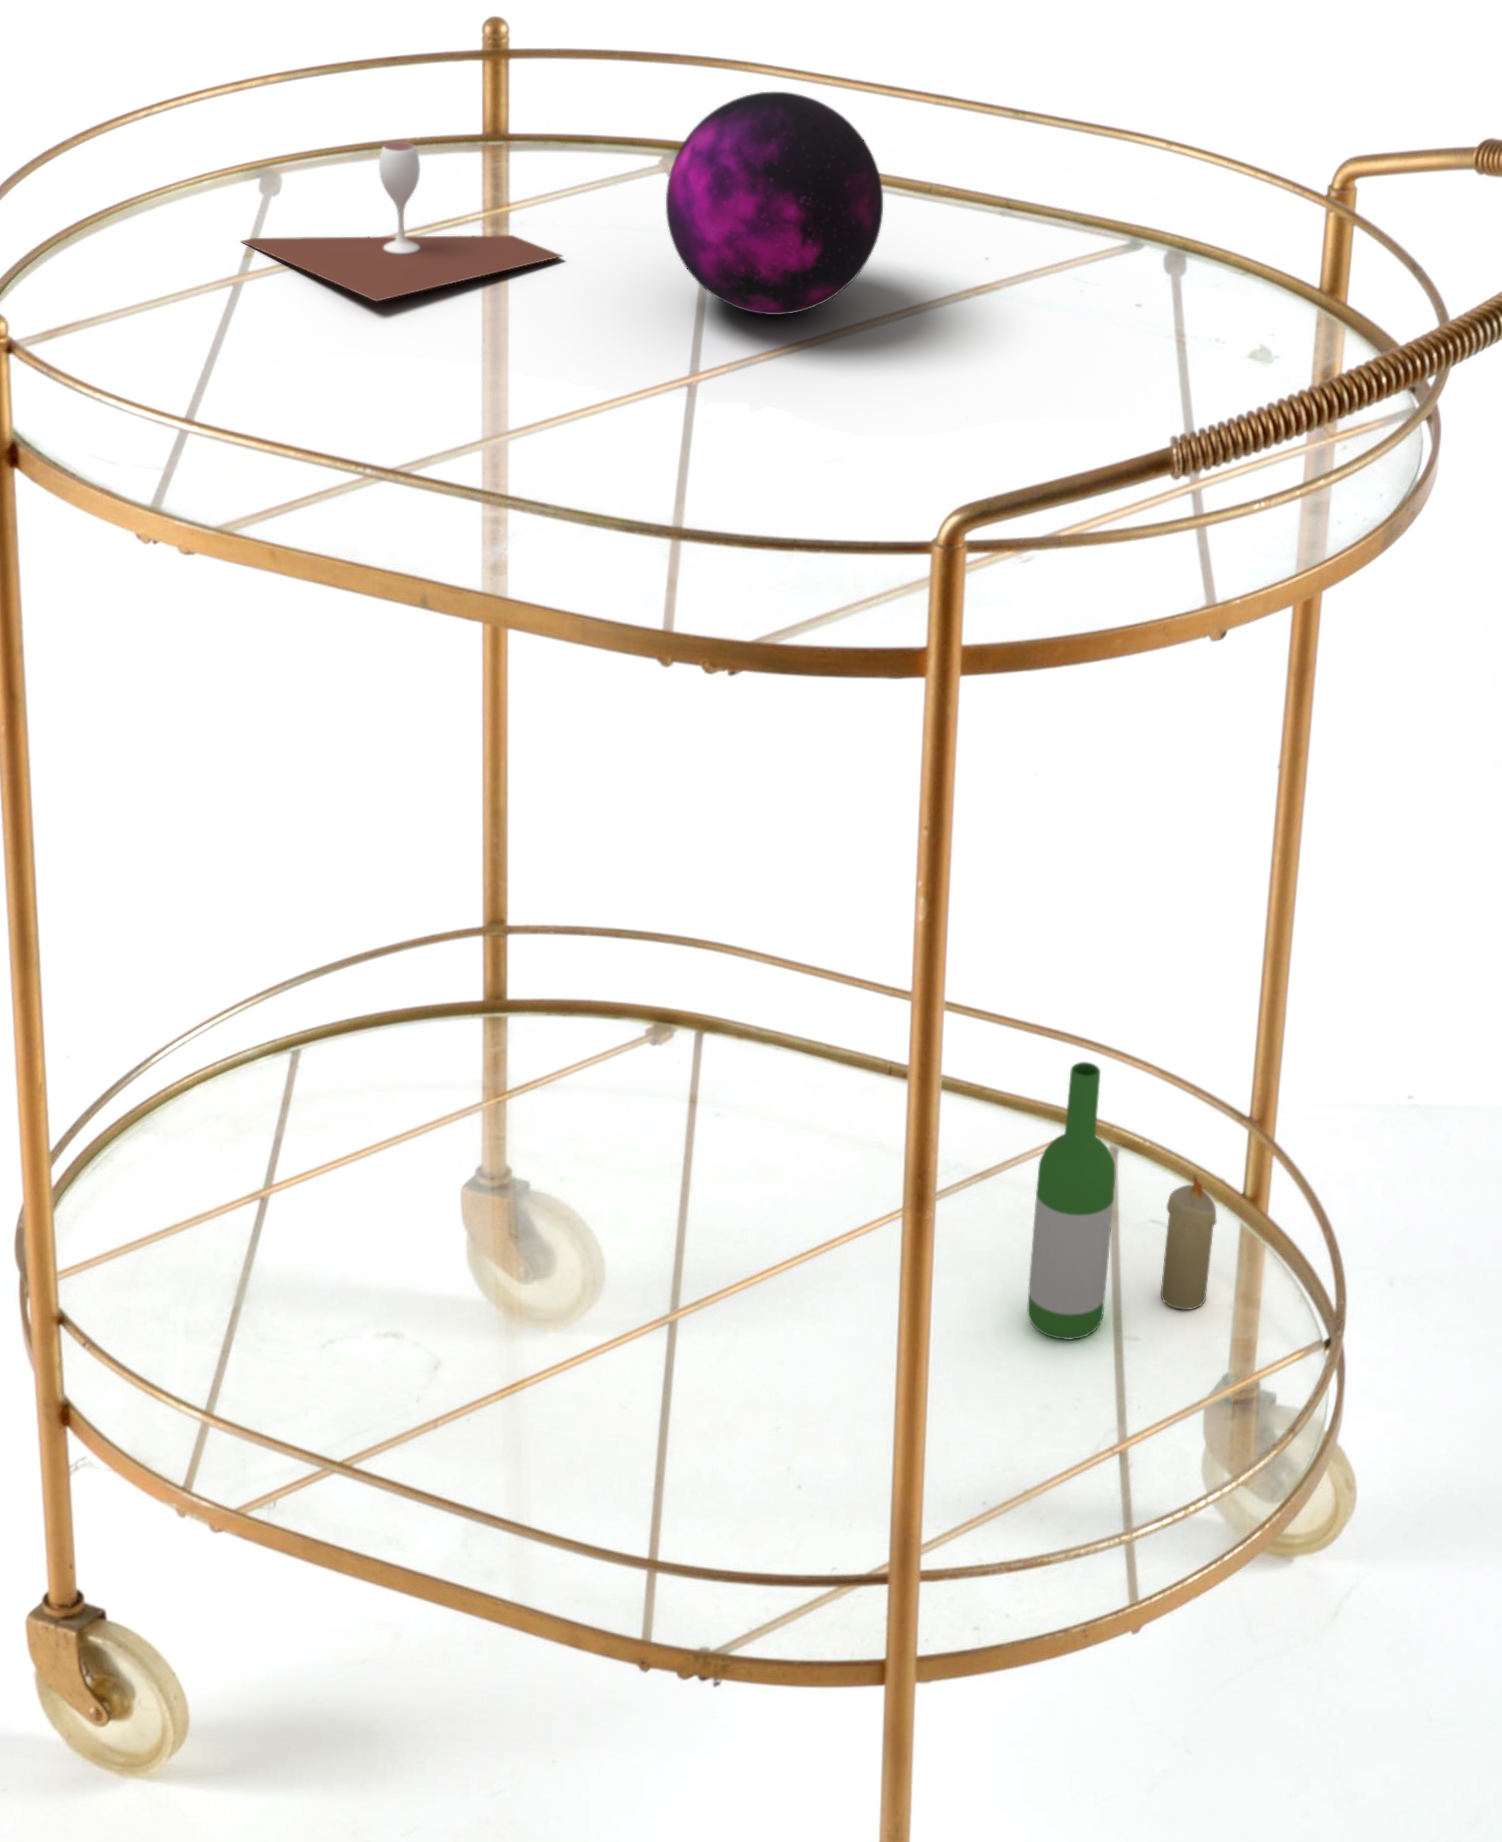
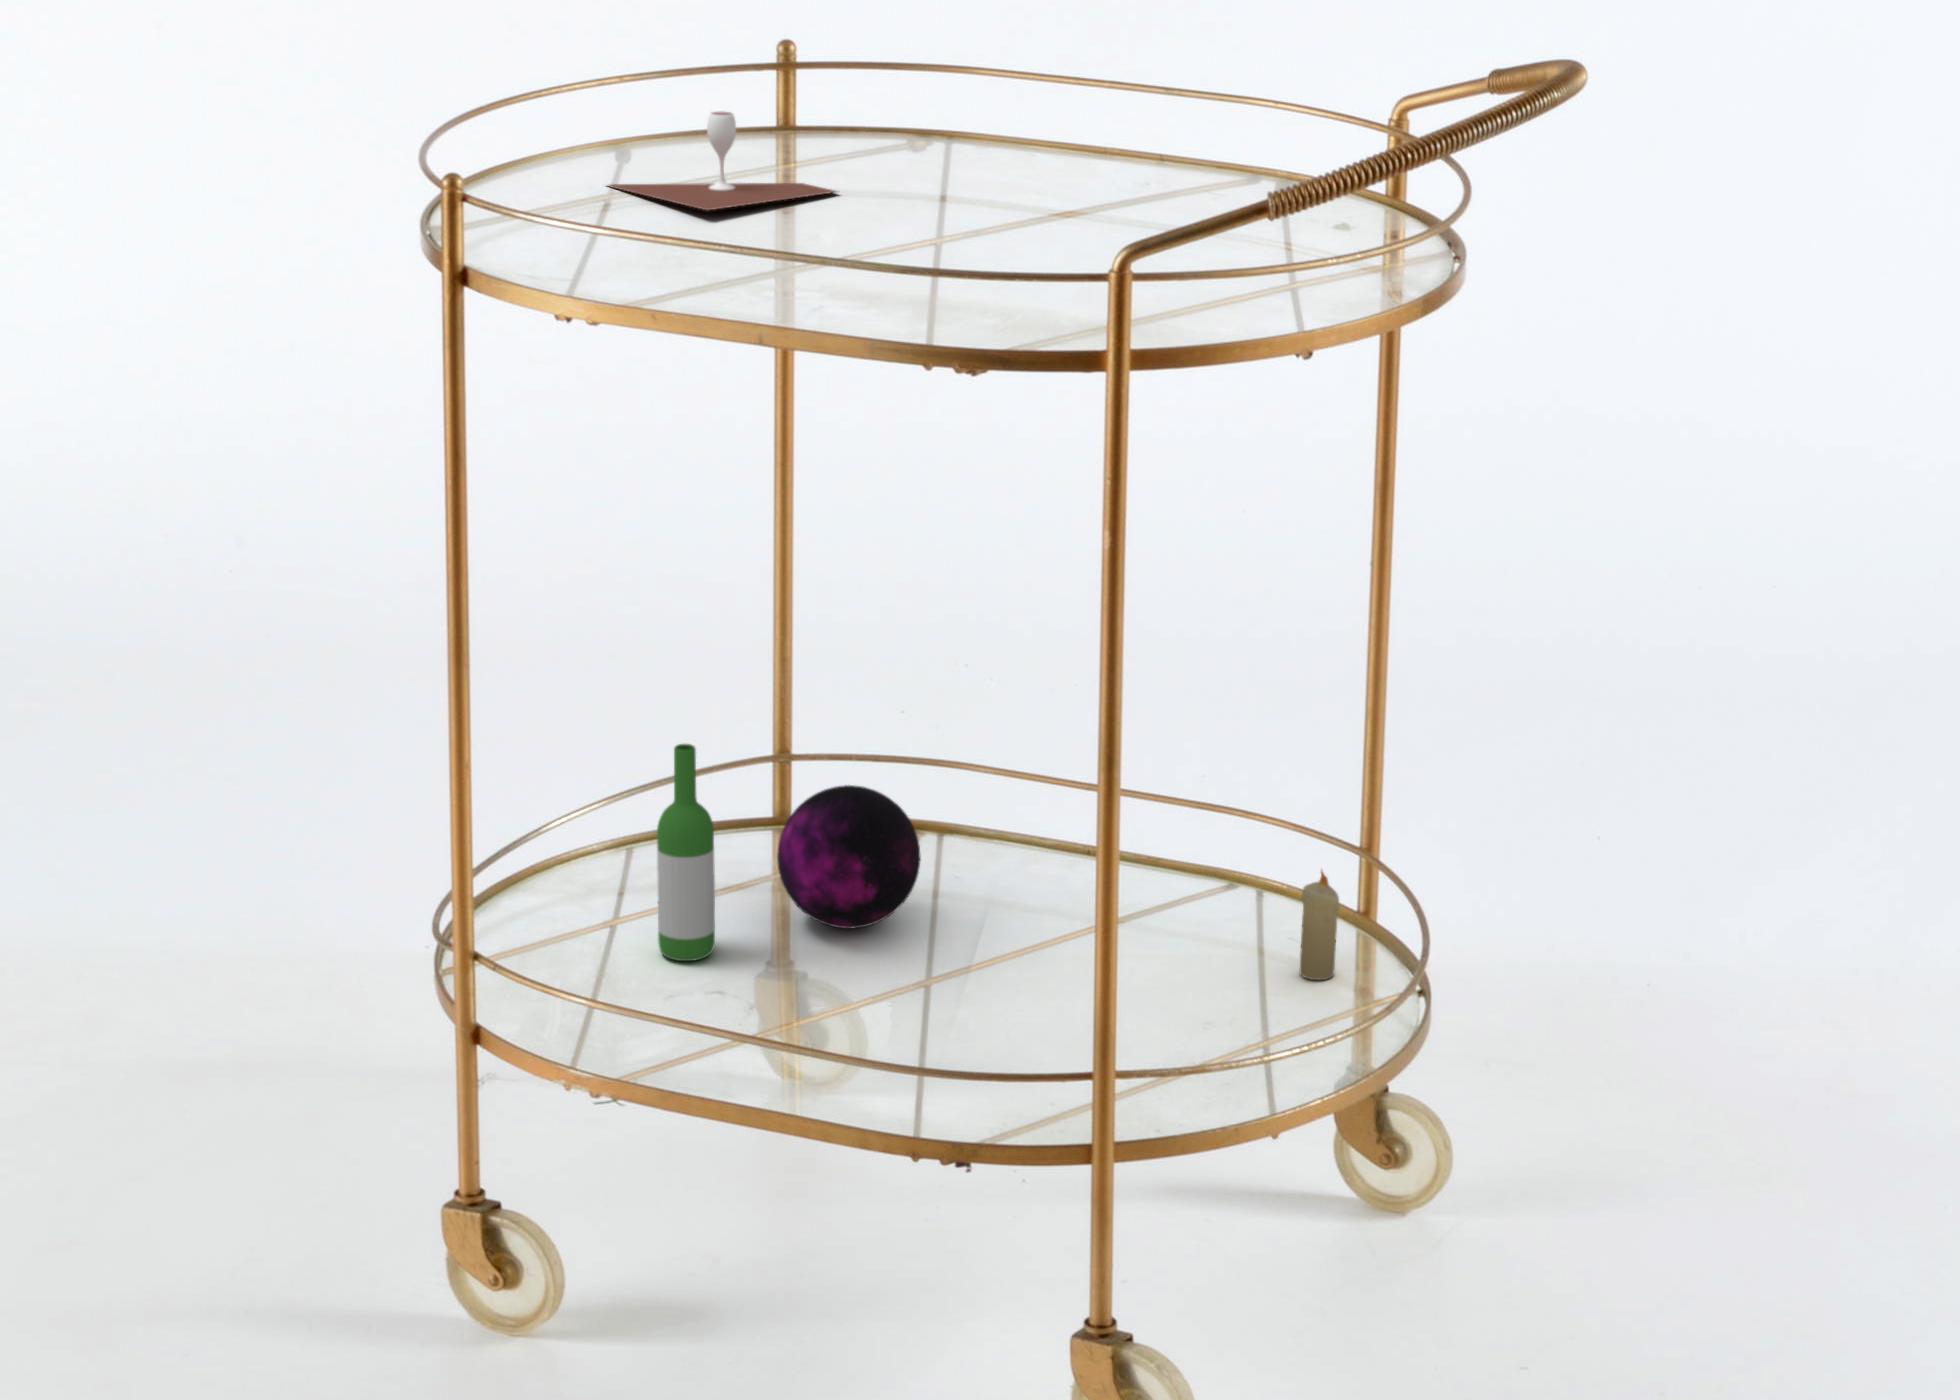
decorative orb: present [666,92,883,315] -> present [777,785,921,929]
wine bottle: present [1028,1062,1116,1339] -> present [657,744,715,961]

